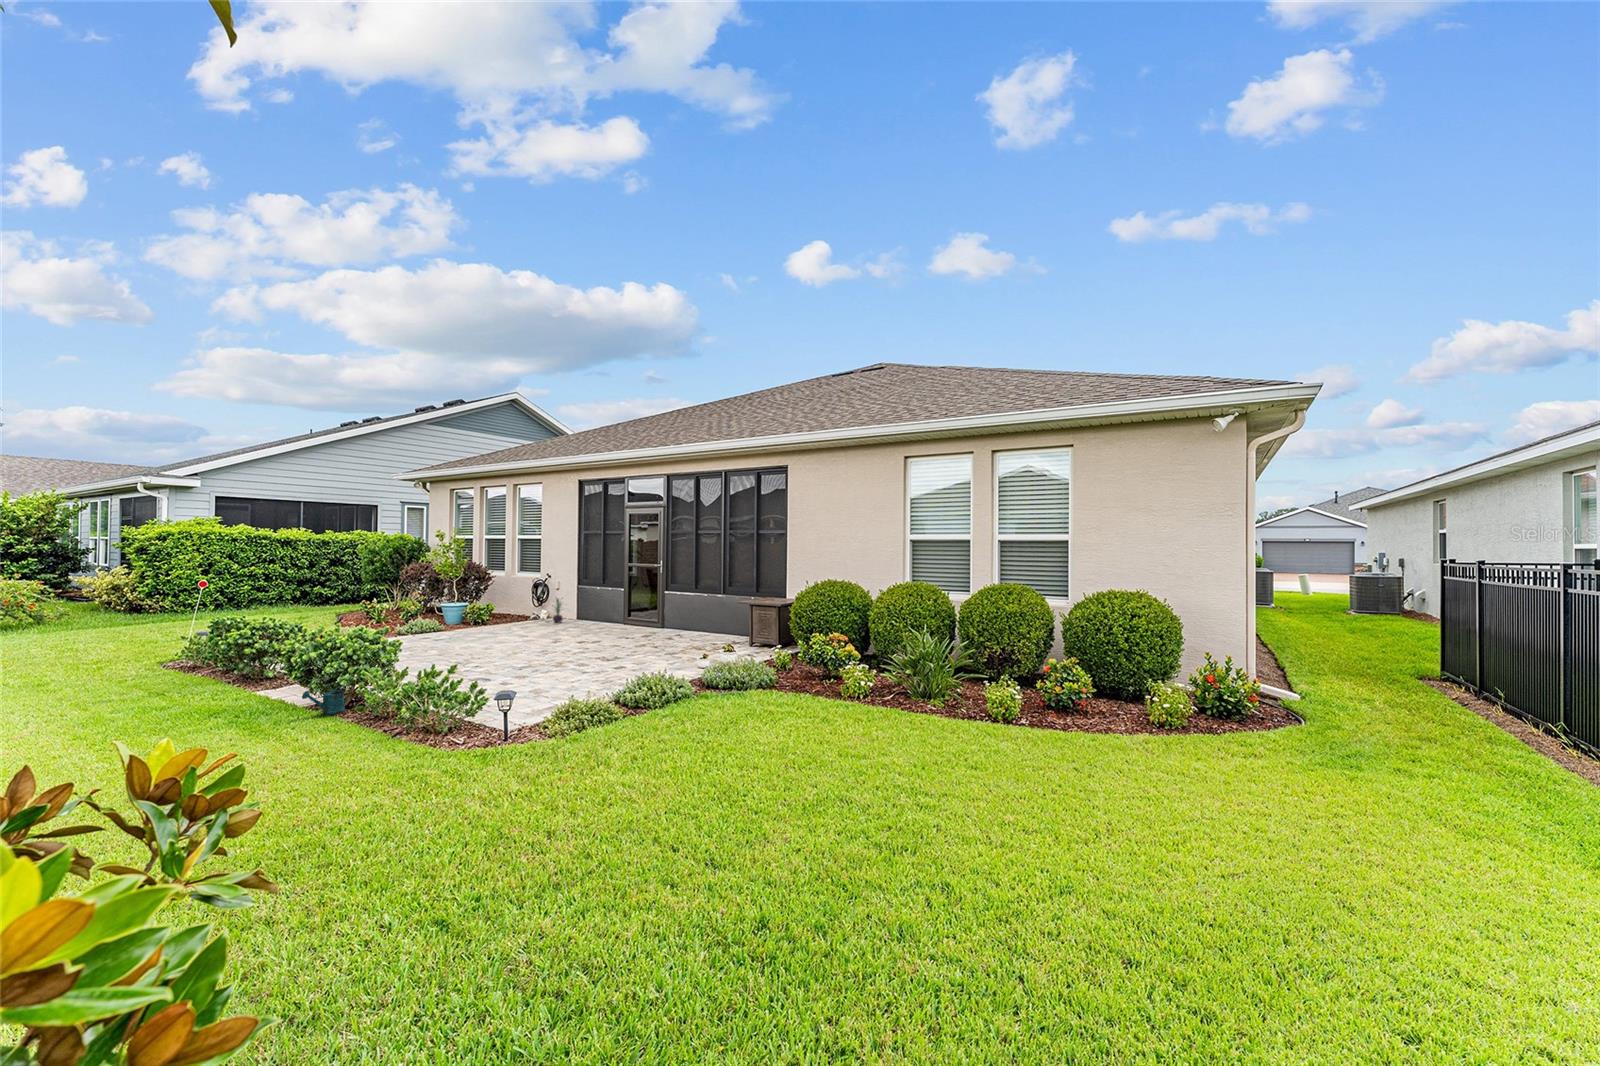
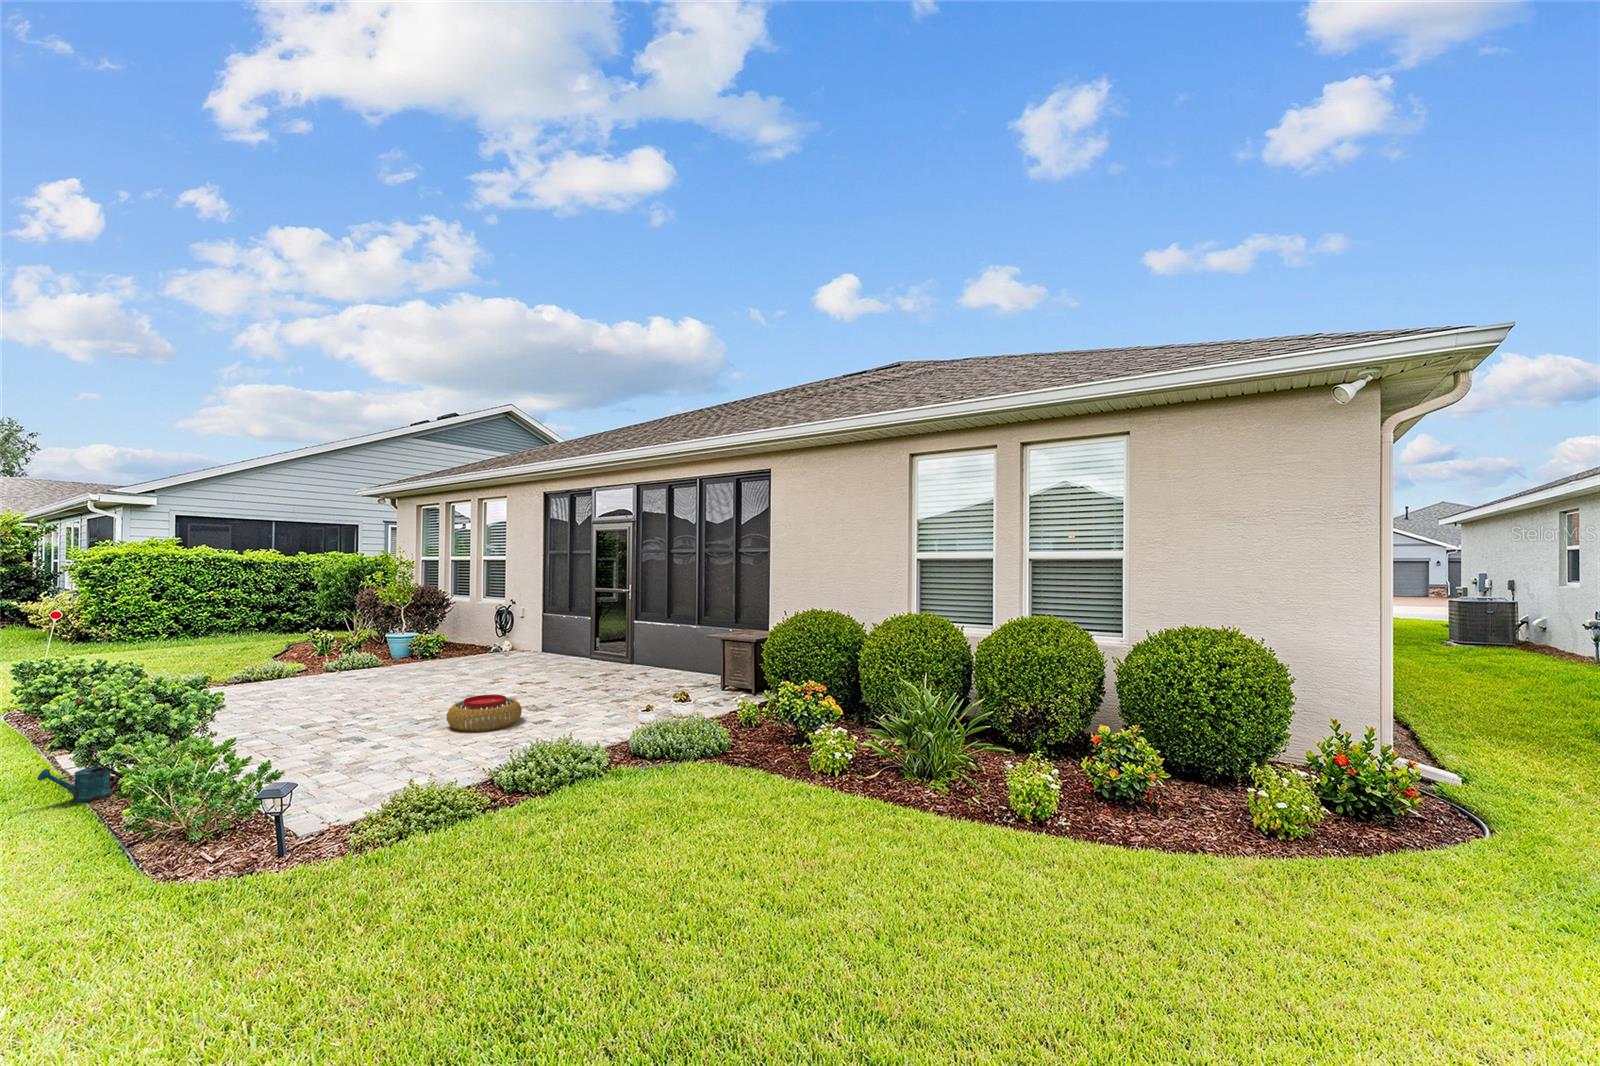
decorative plant: present [552,598,563,623] -> none [505,625,538,655]
pouf: none [547,647,604,674] -> present [447,695,522,731]

